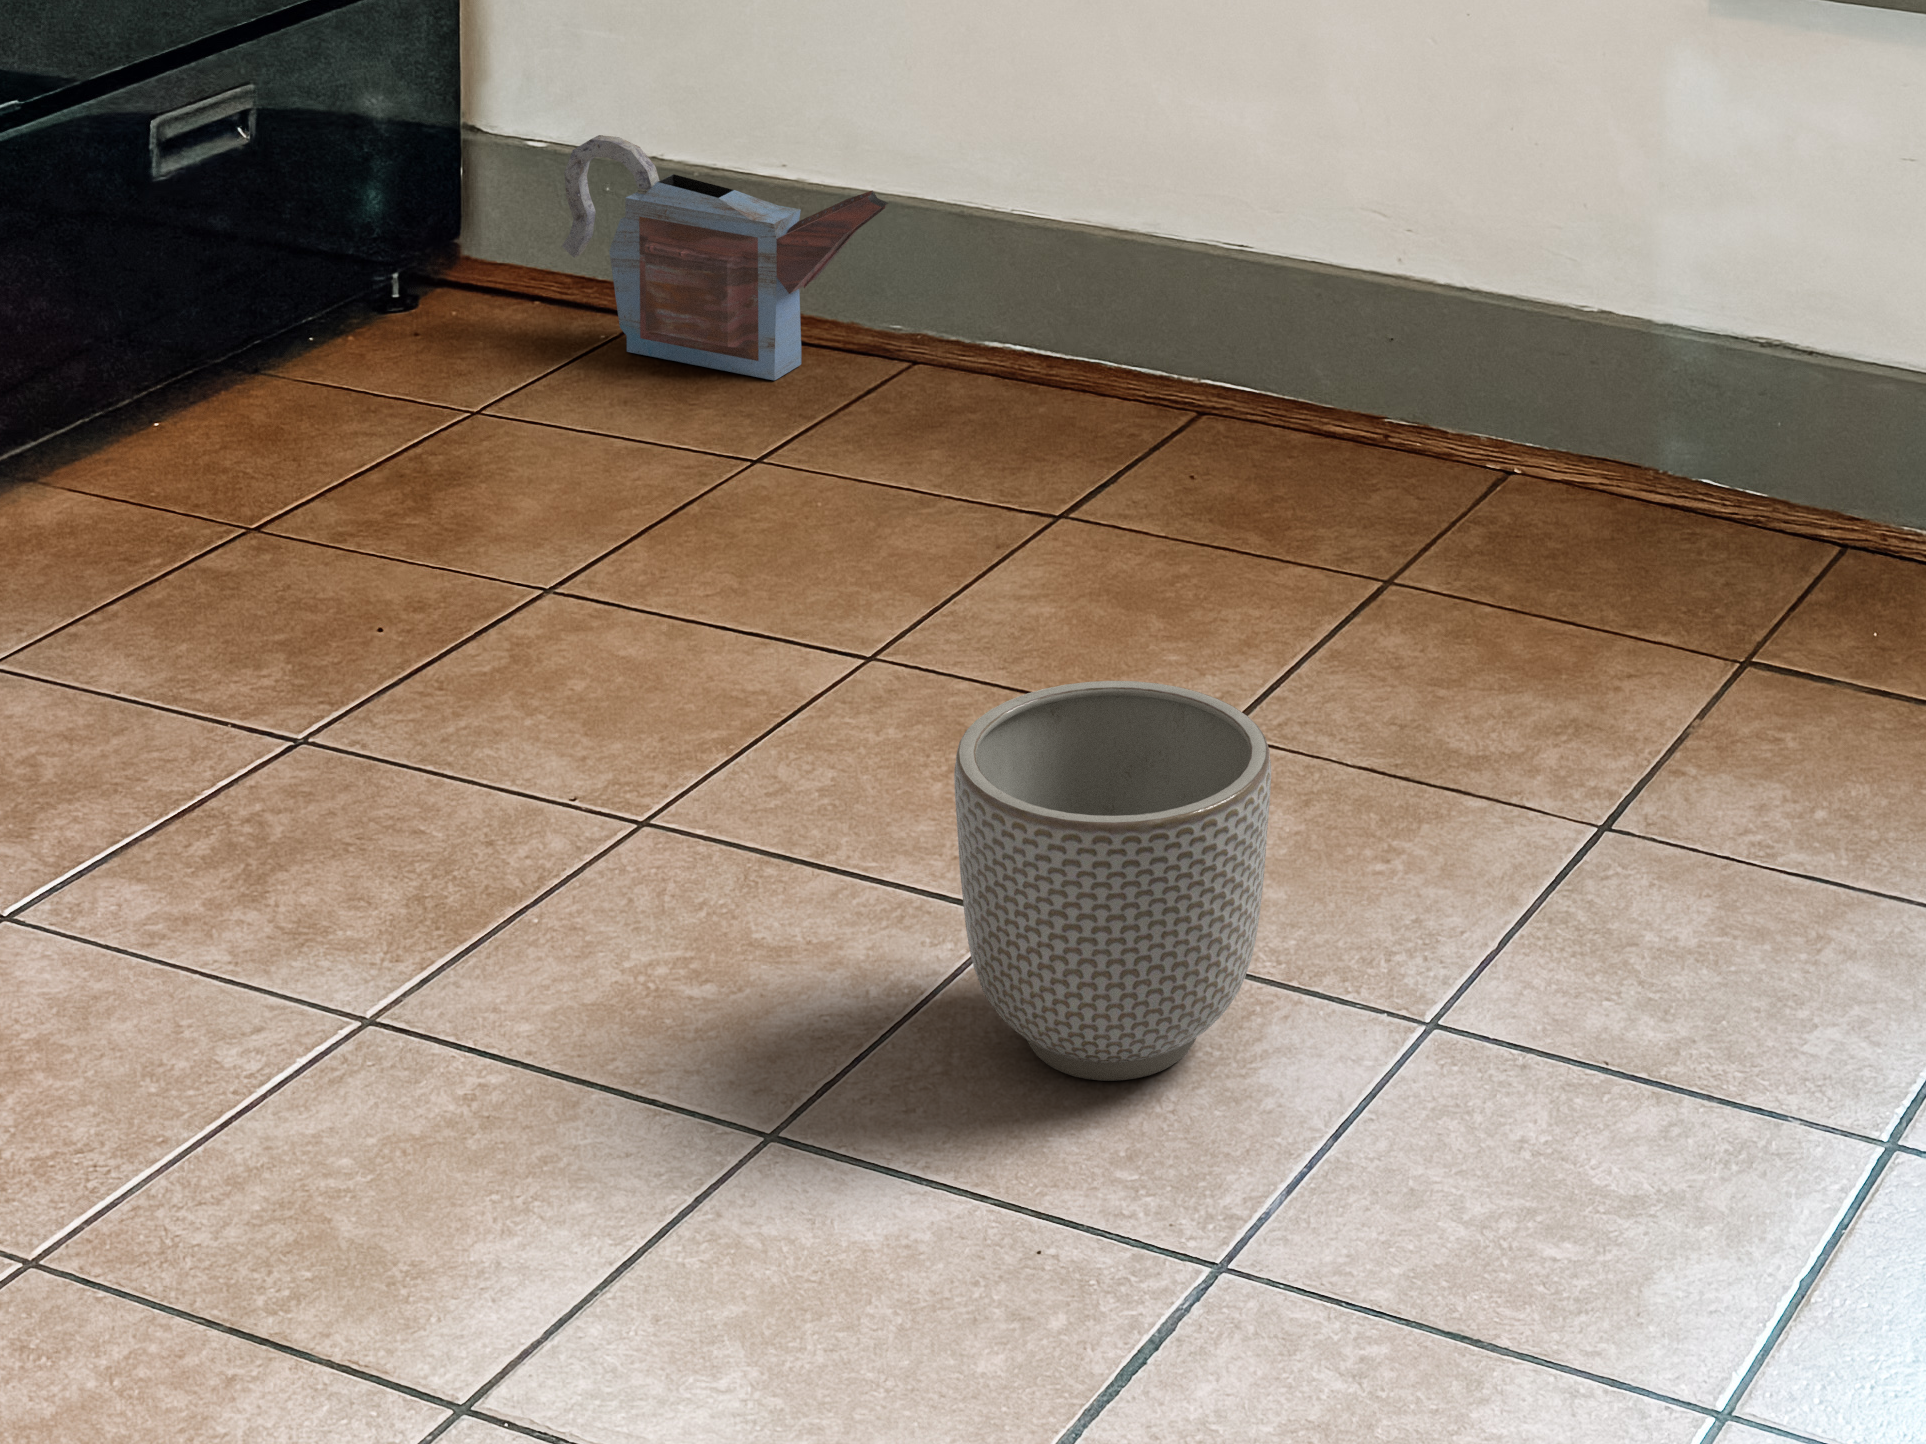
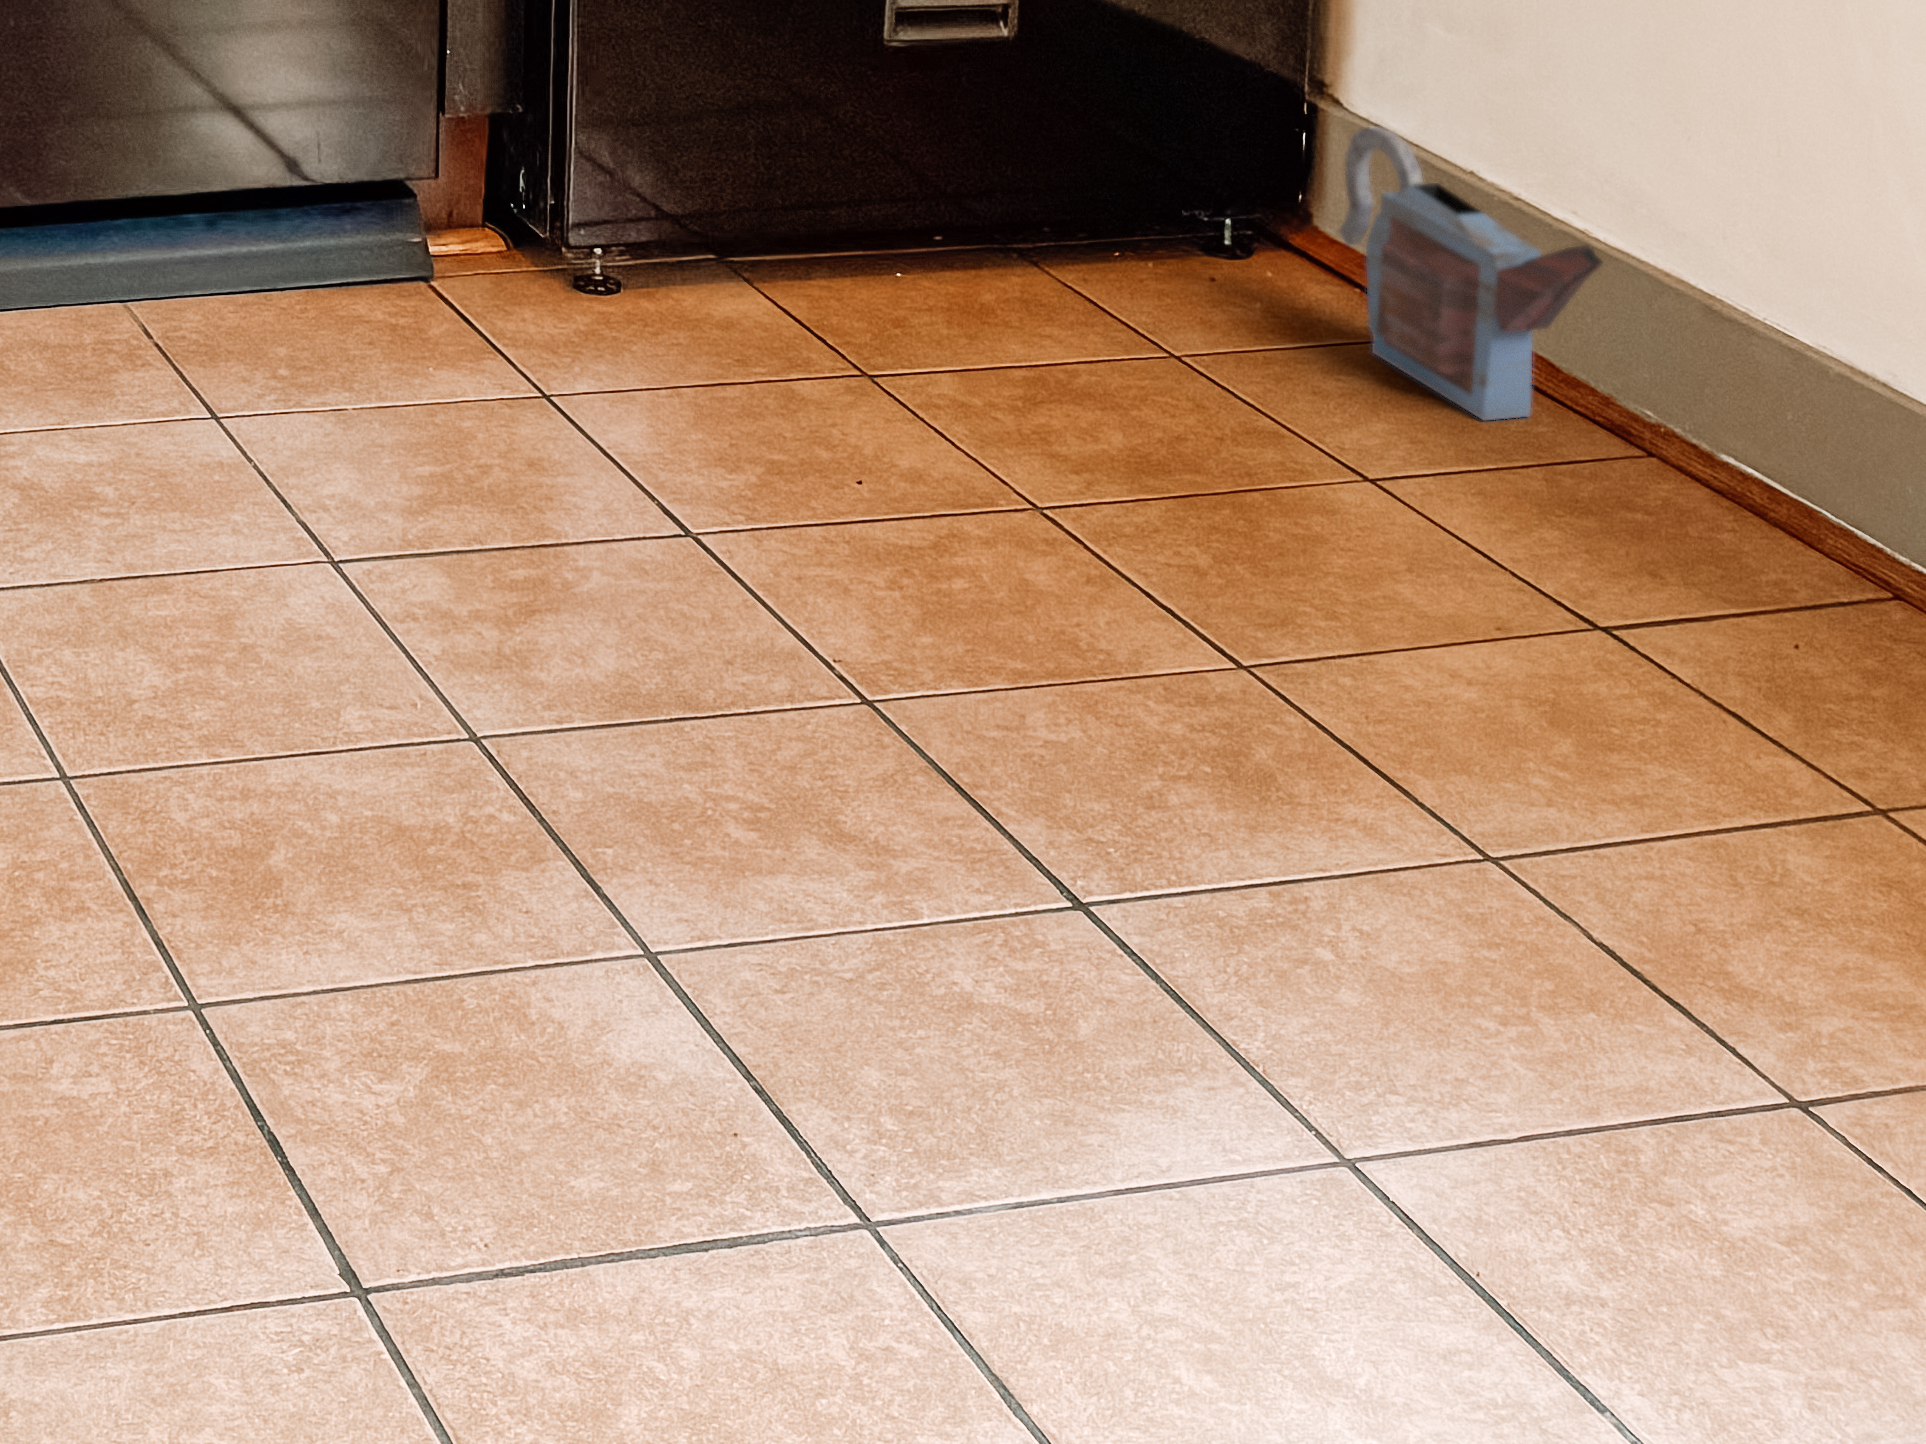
planter: present [954,681,1271,1081] -> none [886,650,1222,1056]

